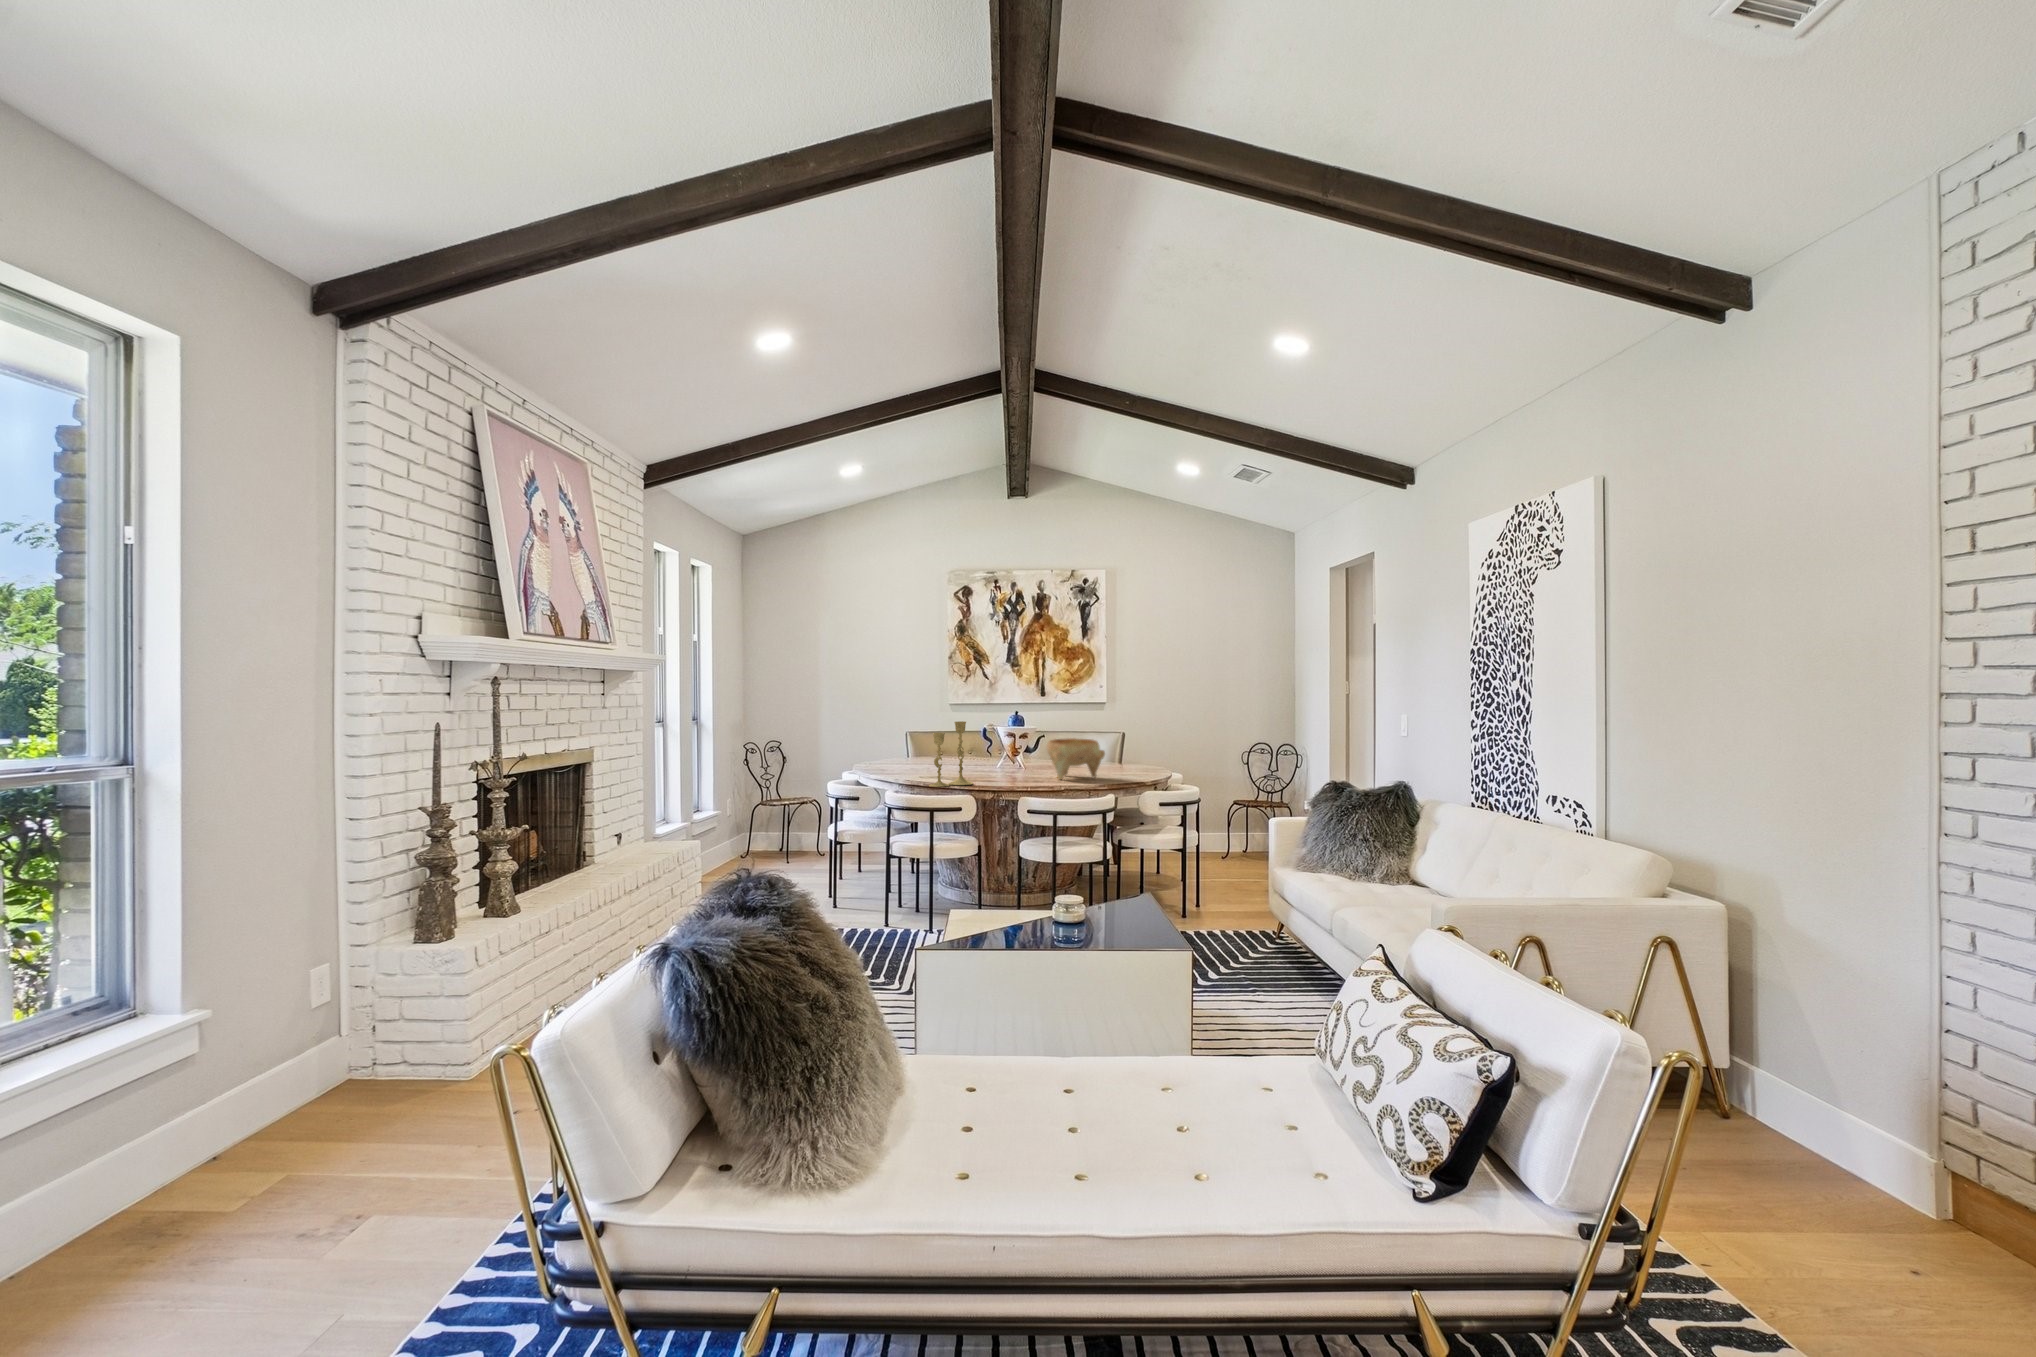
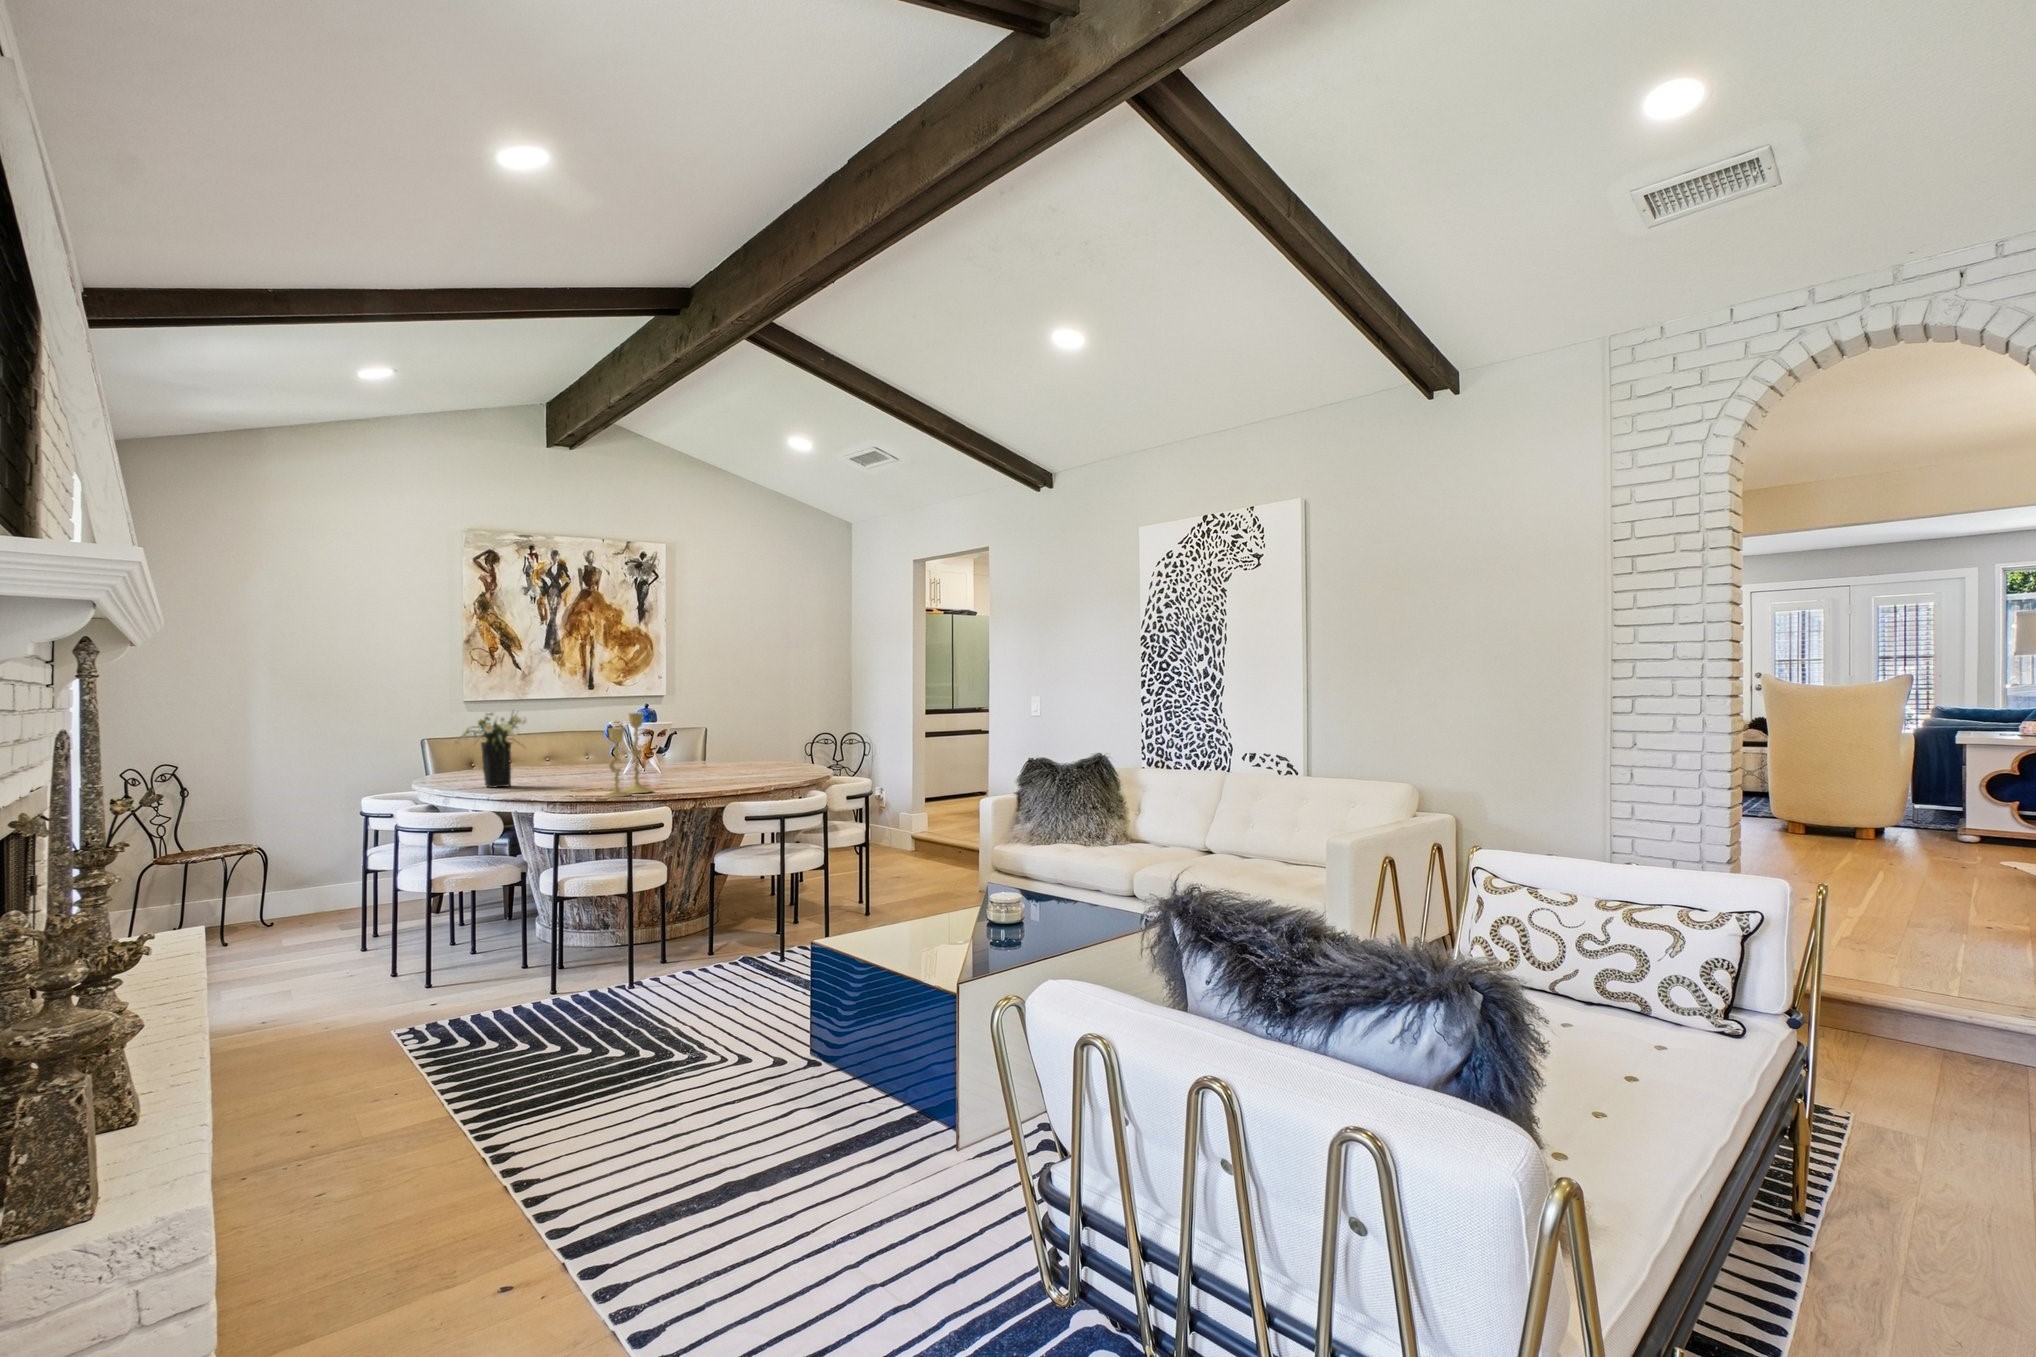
flower arrangement: none [867,716,918,773] -> present [455,713,527,788]
decorative bowl: present [1047,738,1105,780] -> none [701,733,770,781]

